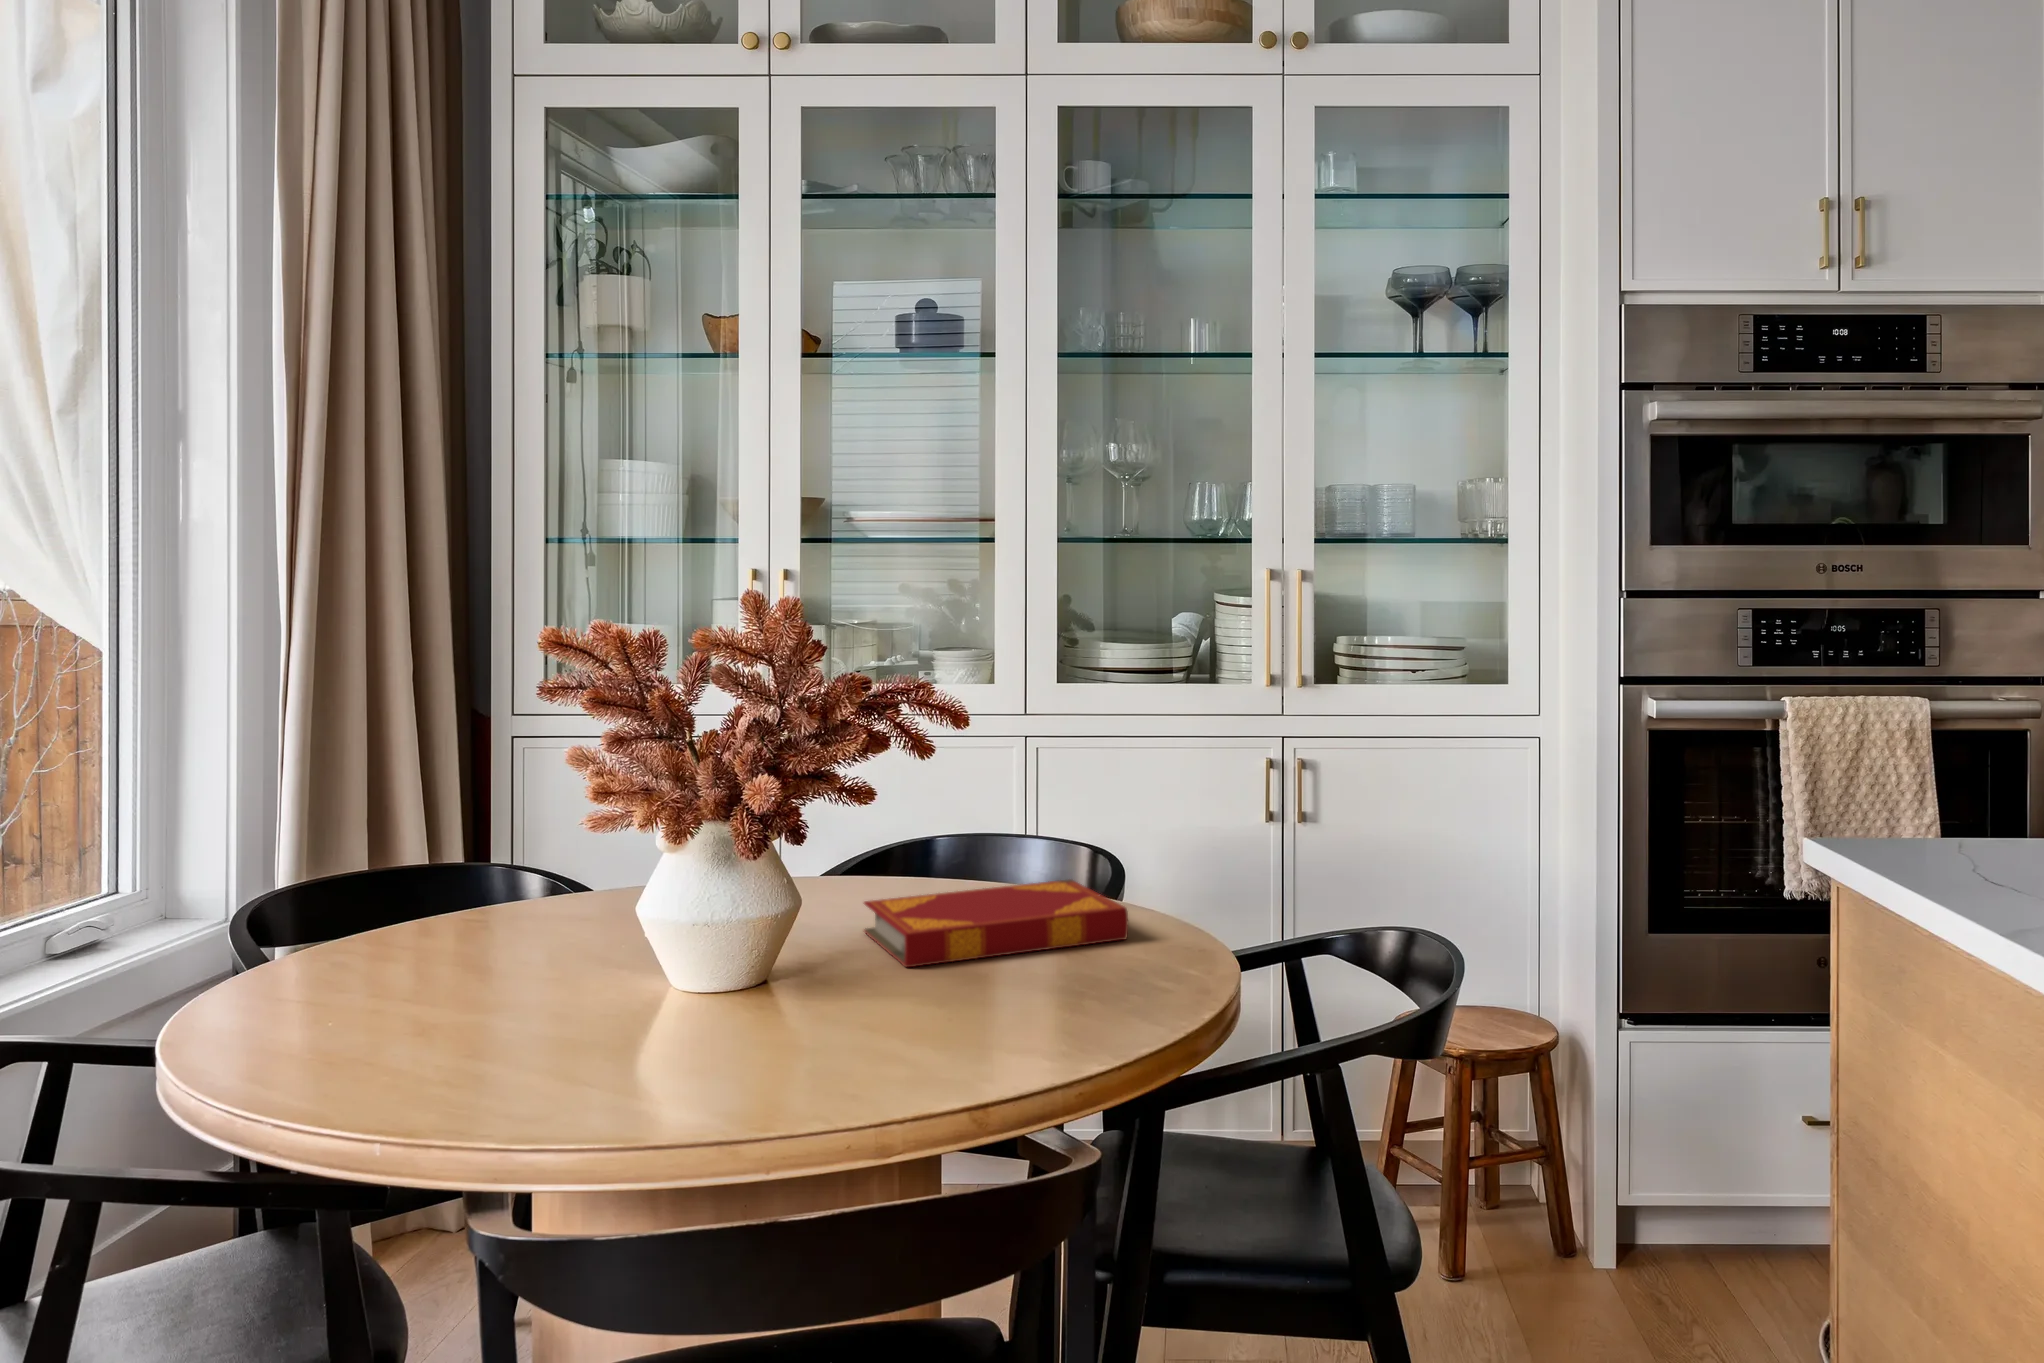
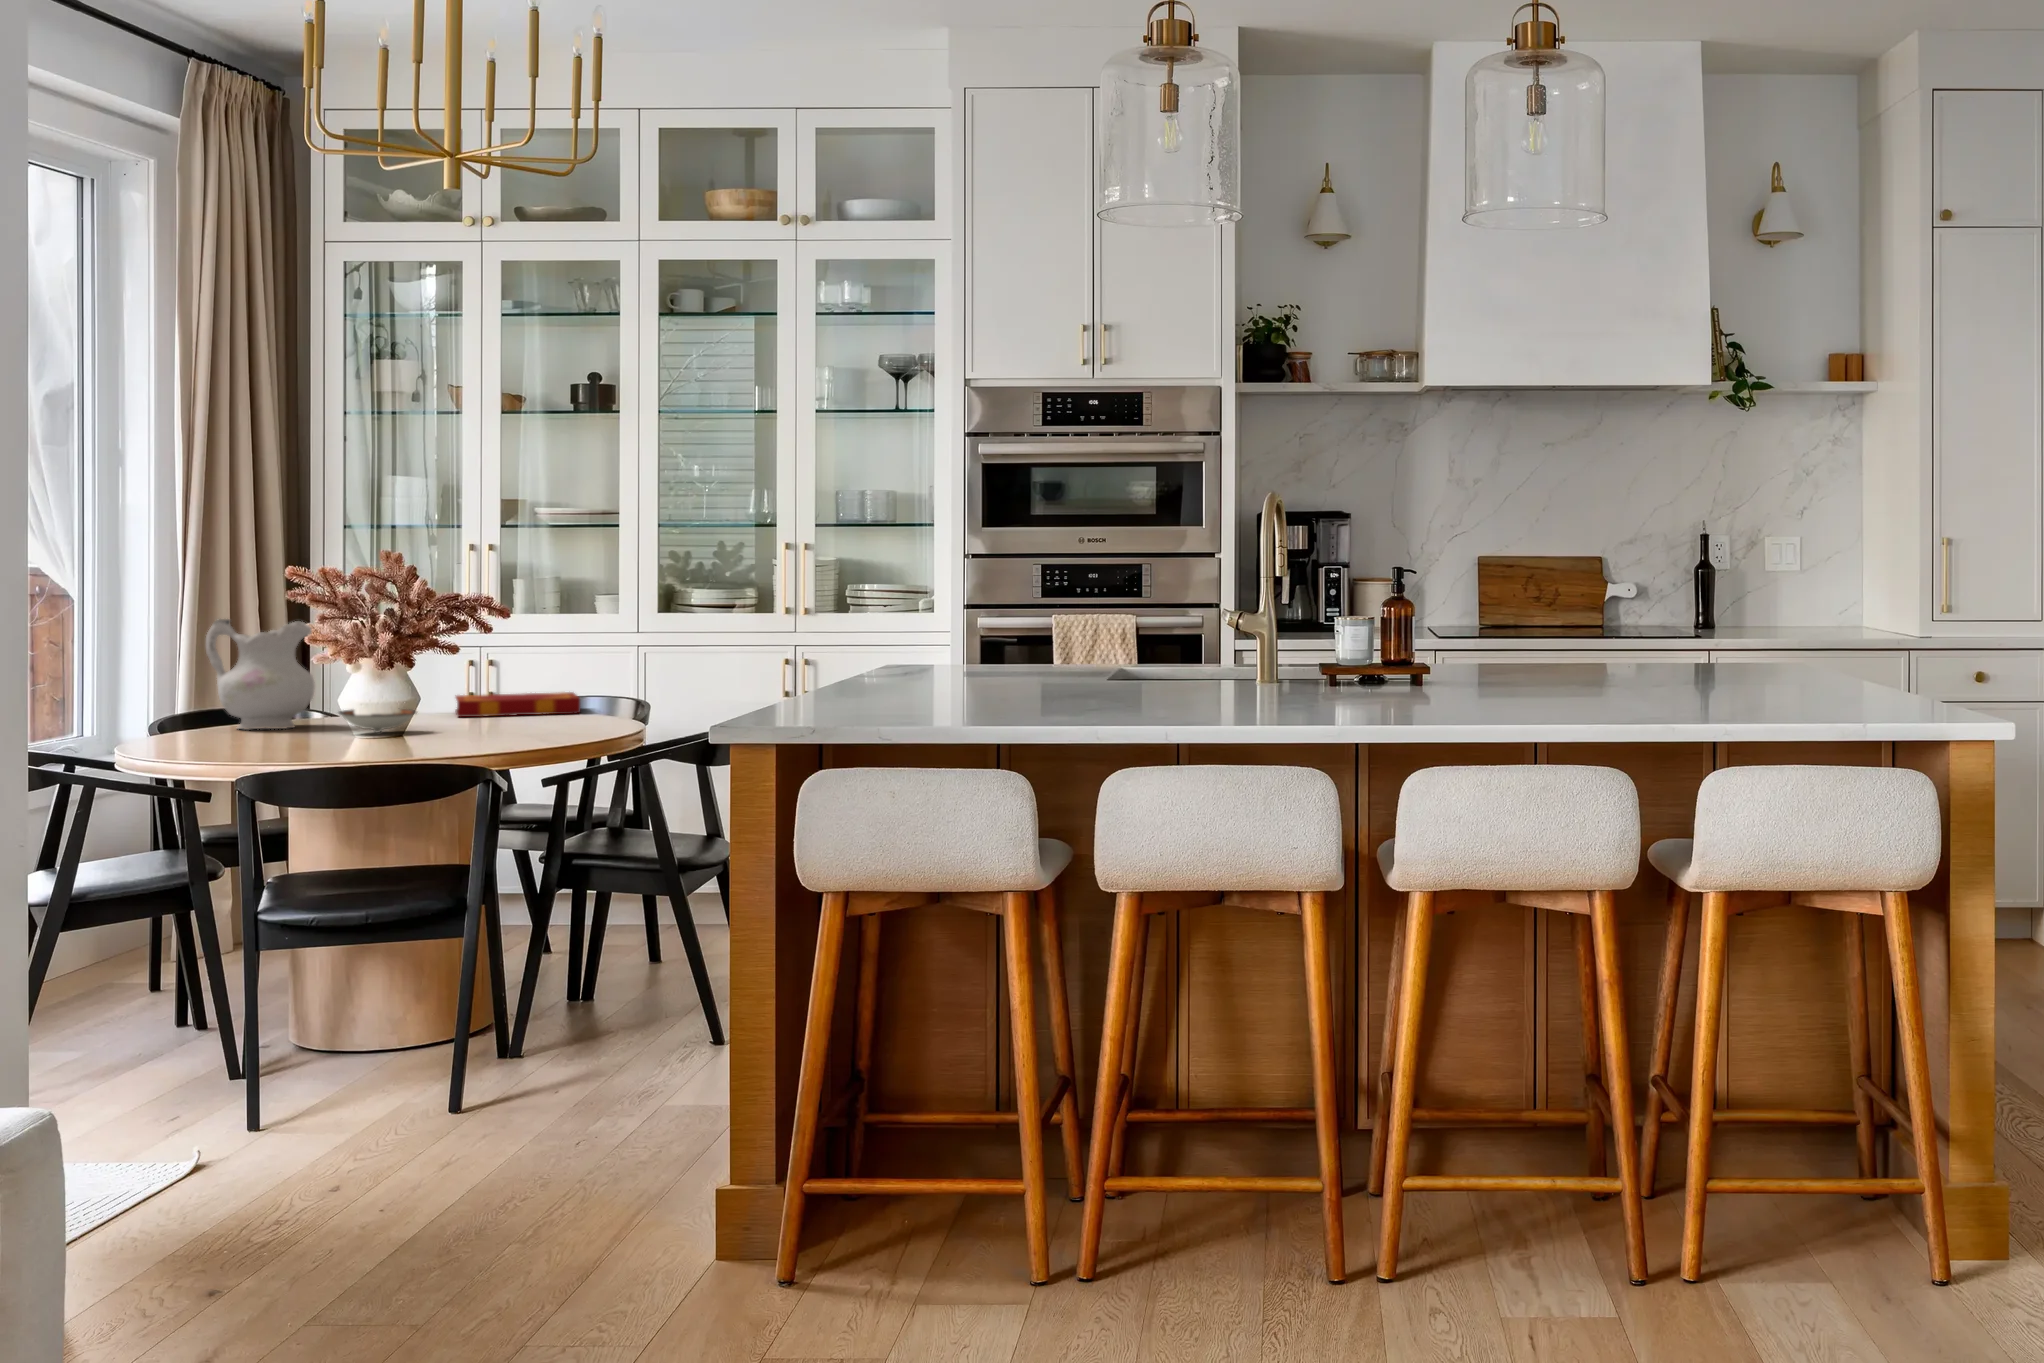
ceramic pitcher: none [396,794,643,1066] -> present [206,619,314,730]
ceramic bowl: none [740,1007,920,1081] -> present [339,709,417,733]

